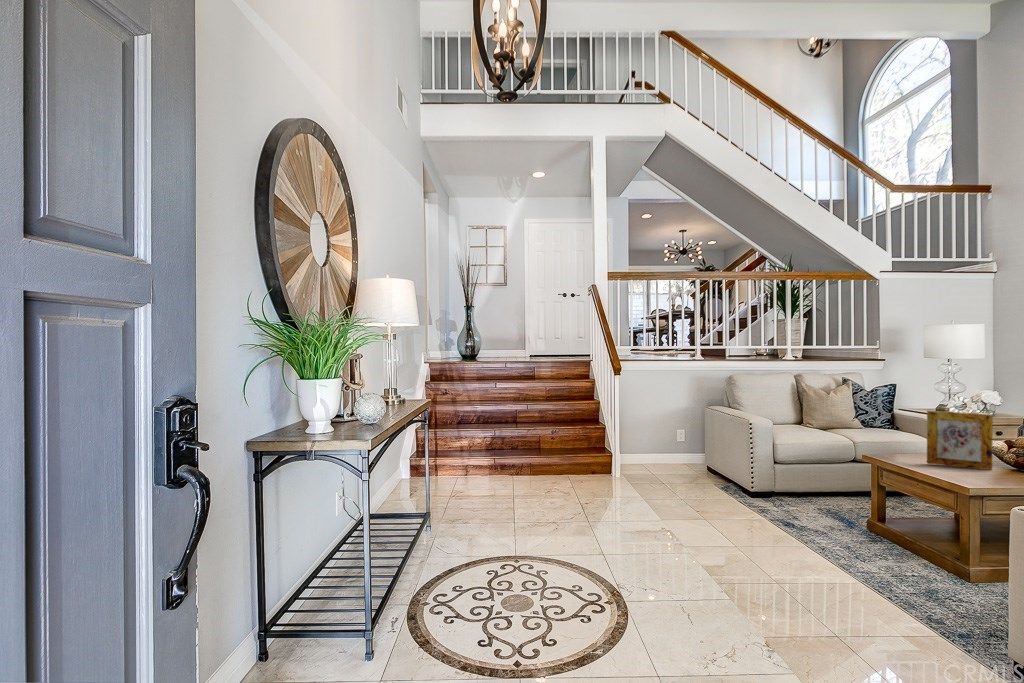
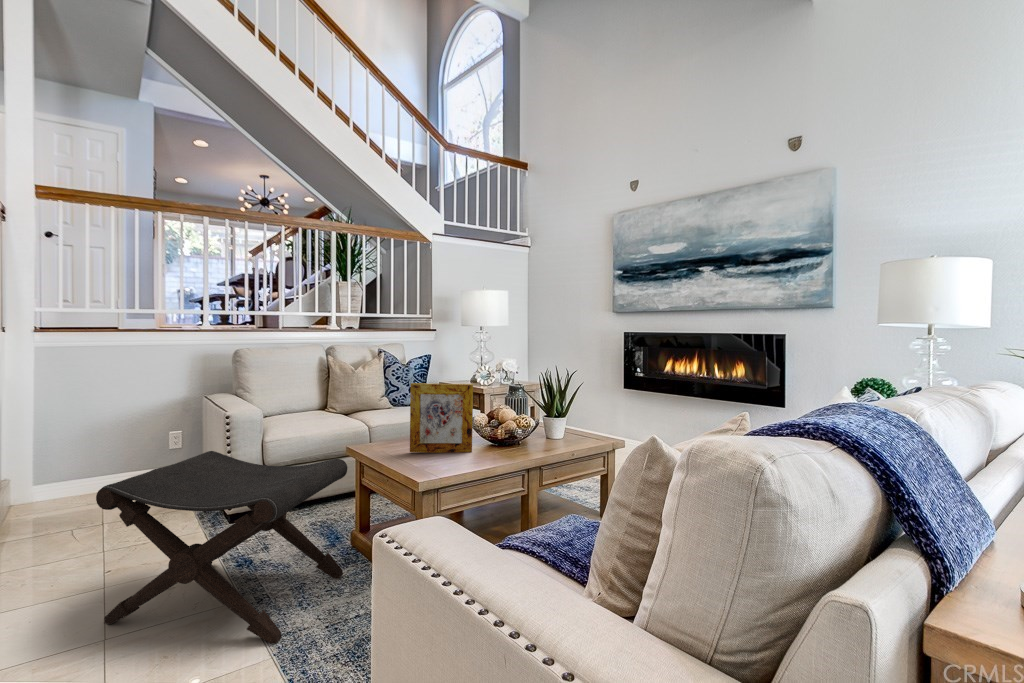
footstool: none [729,445,878,570] -> present [96,451,347,644]

